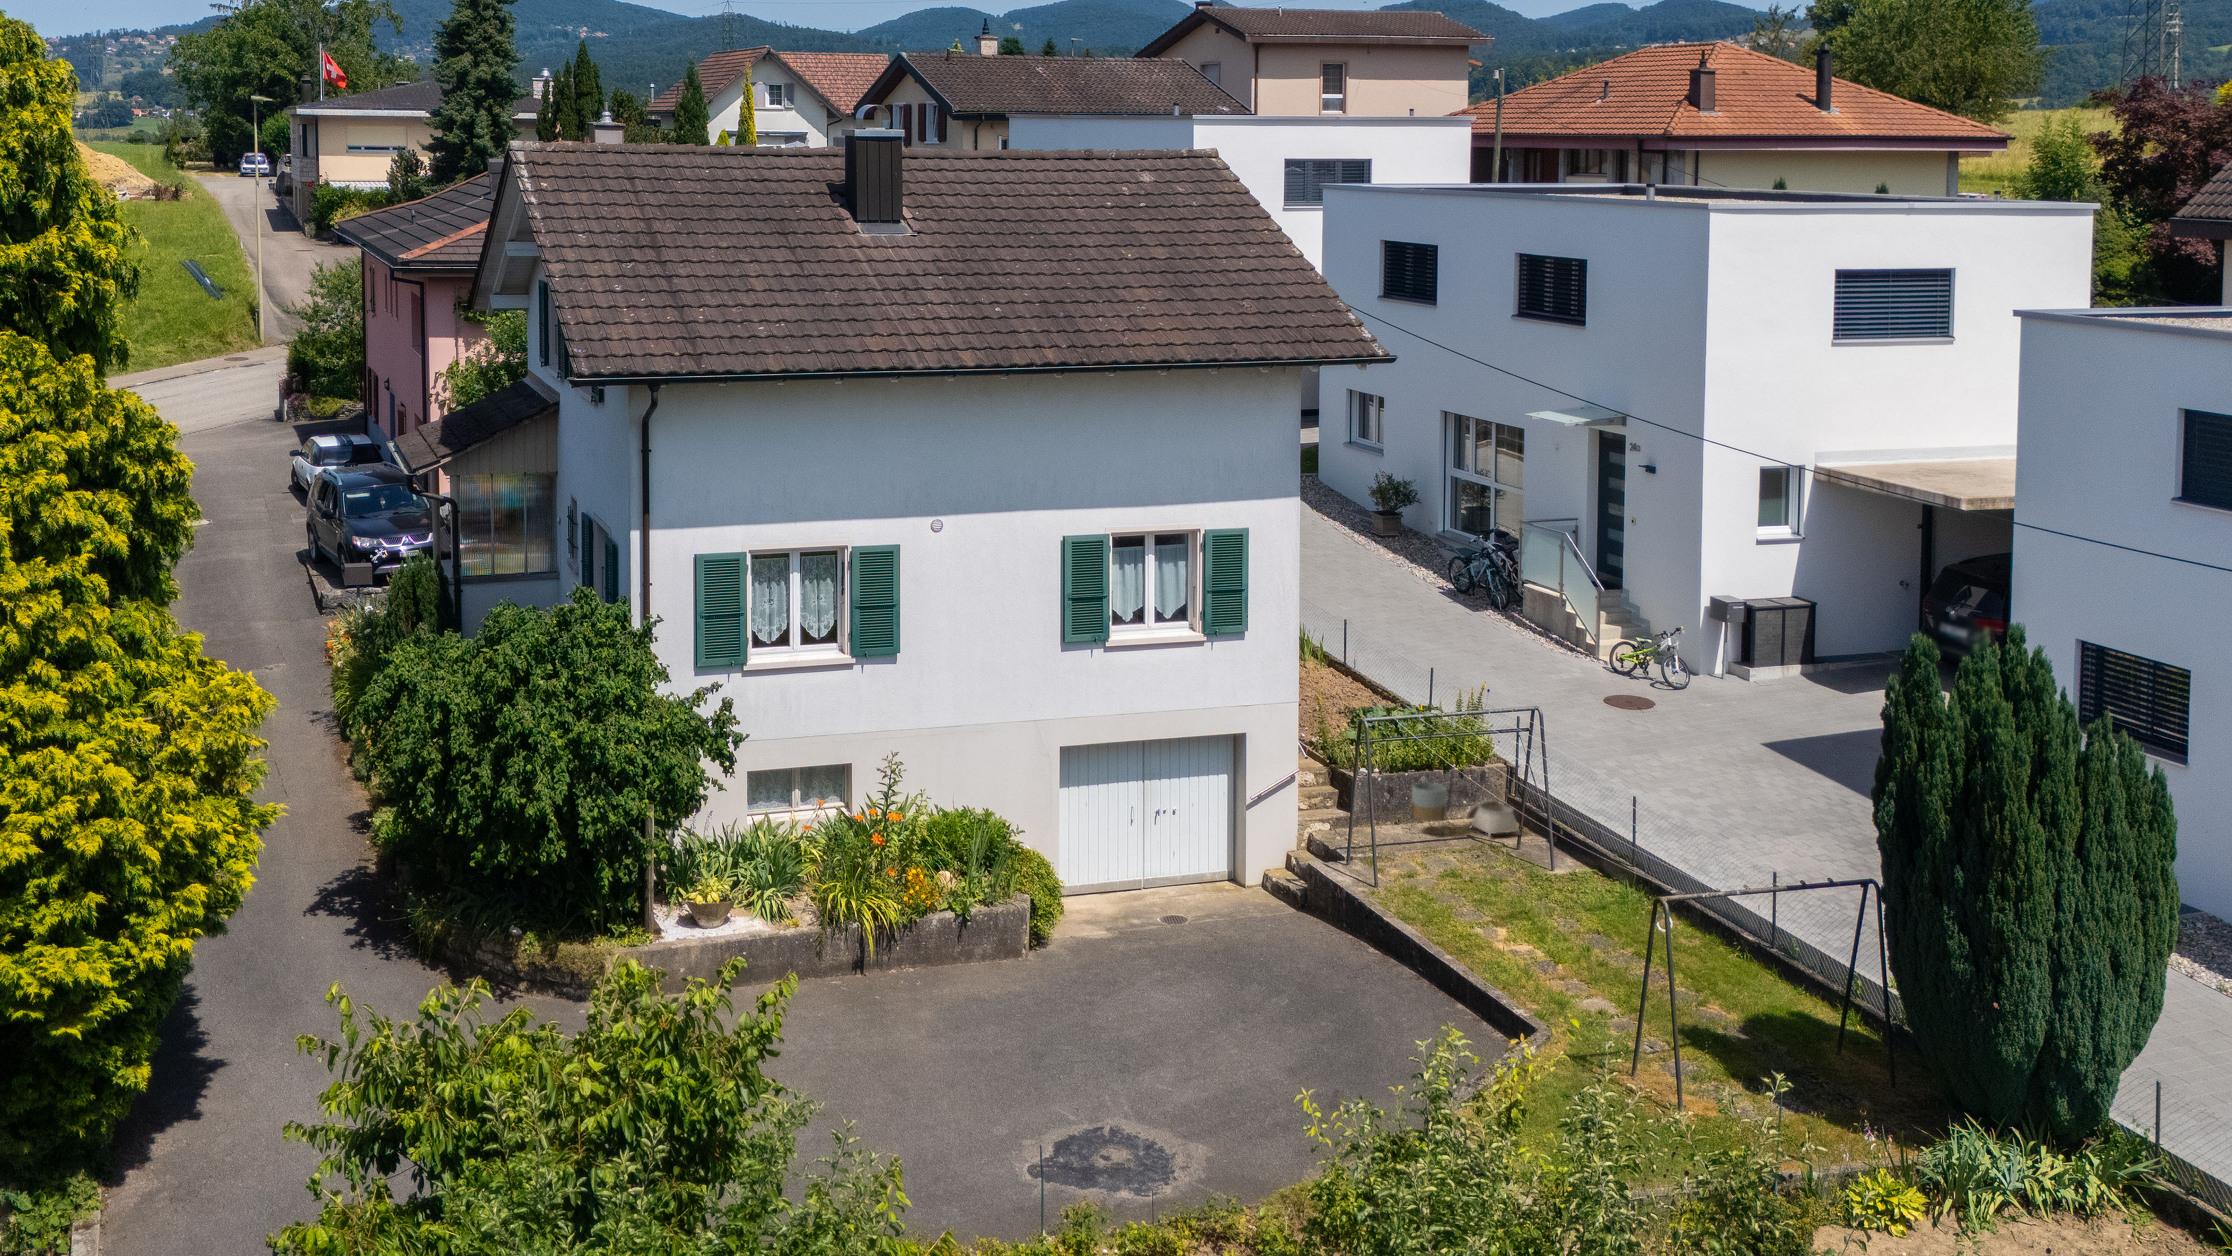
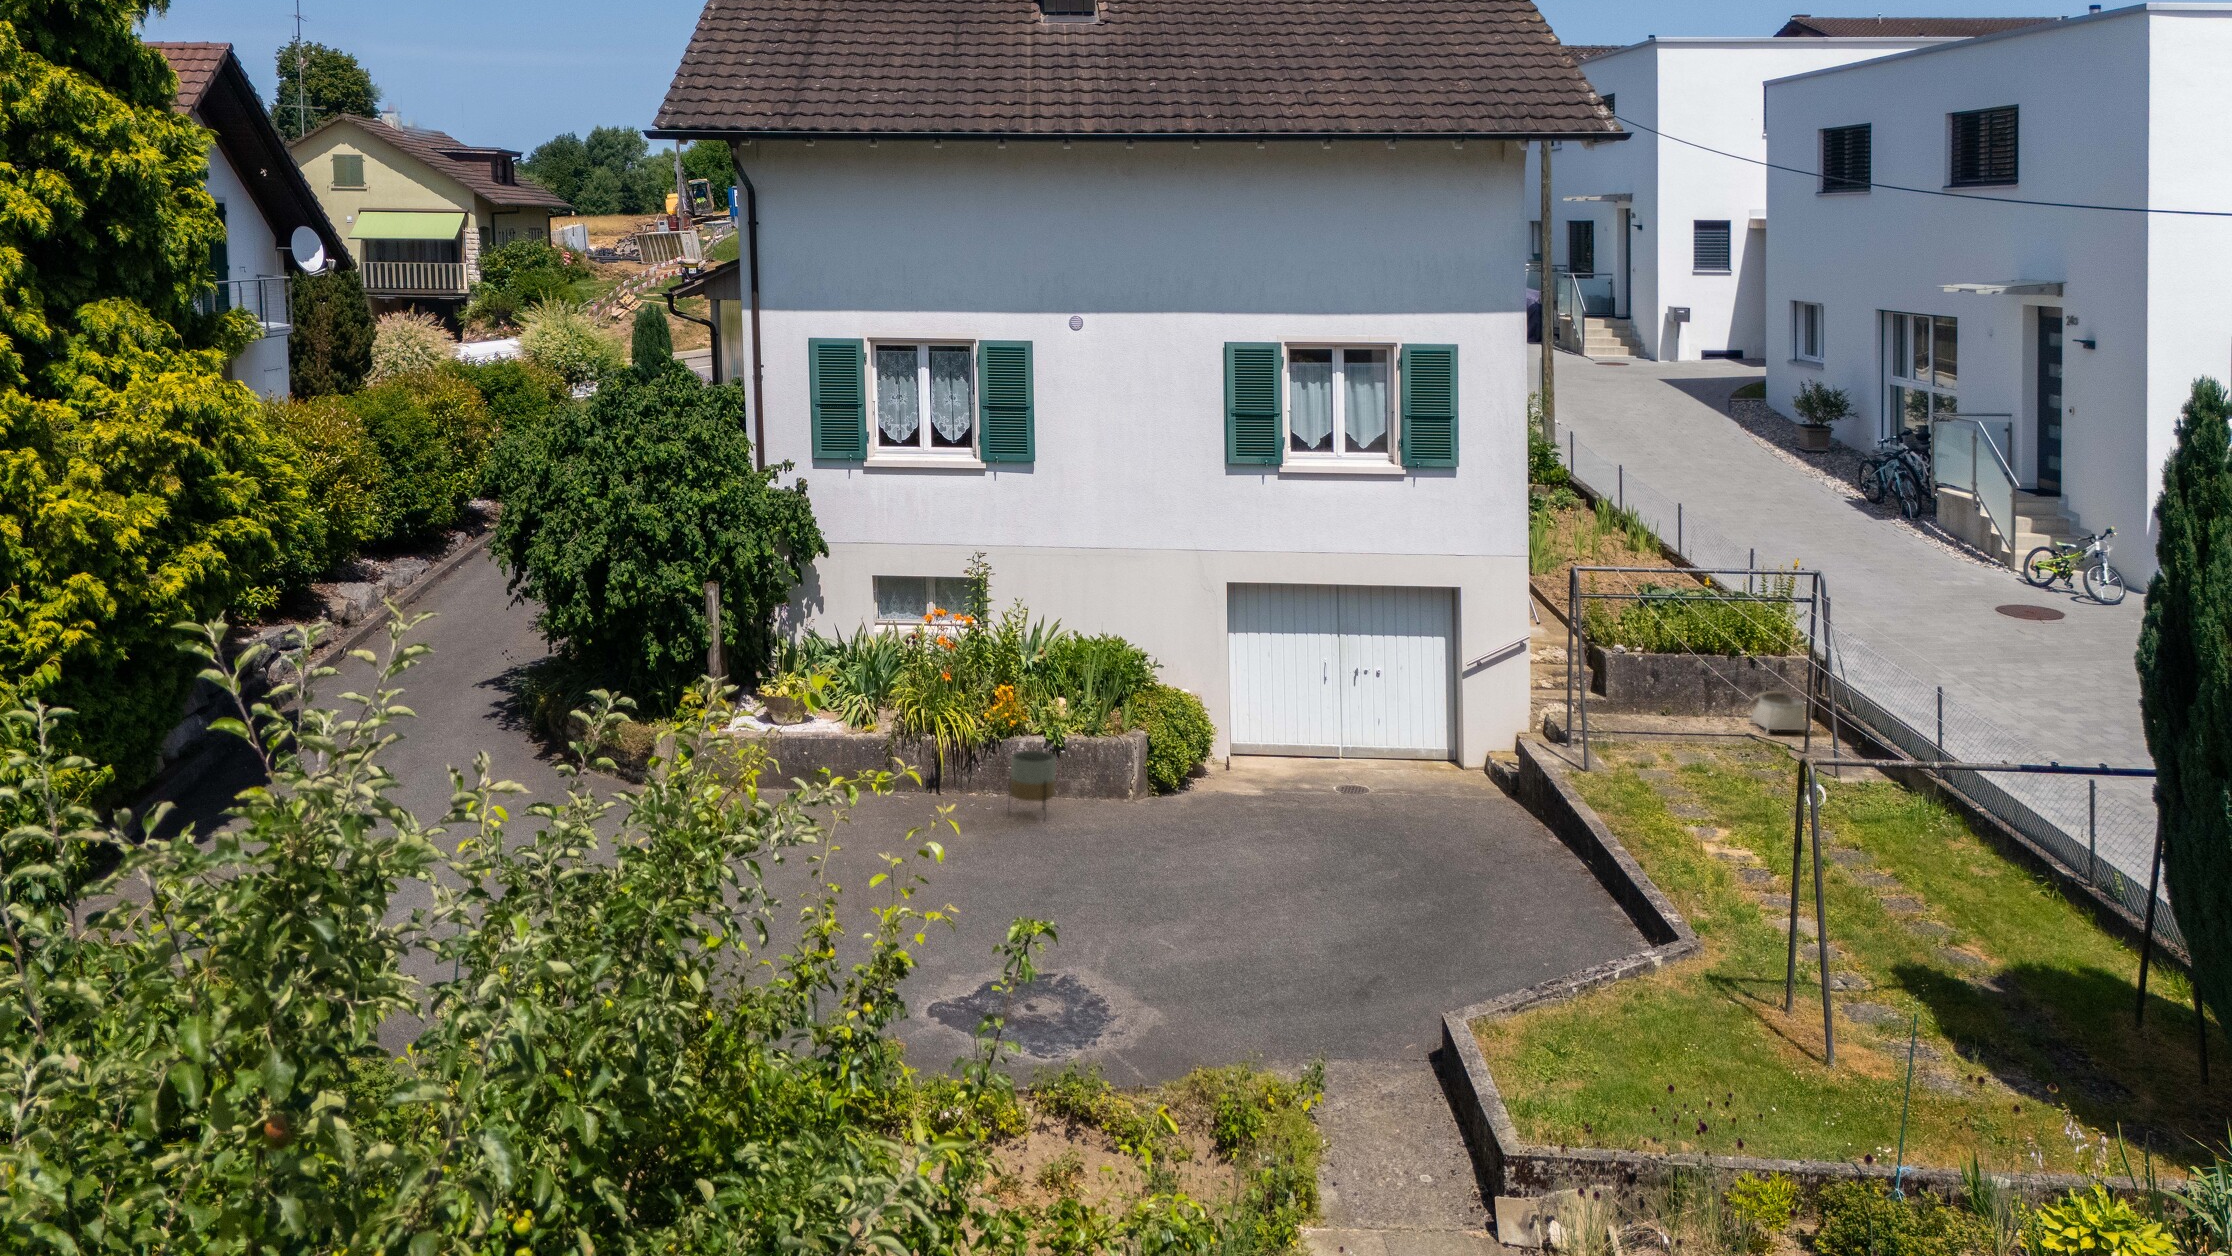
planter: present [1411,783,1447,828] -> present [1008,751,1056,810]

